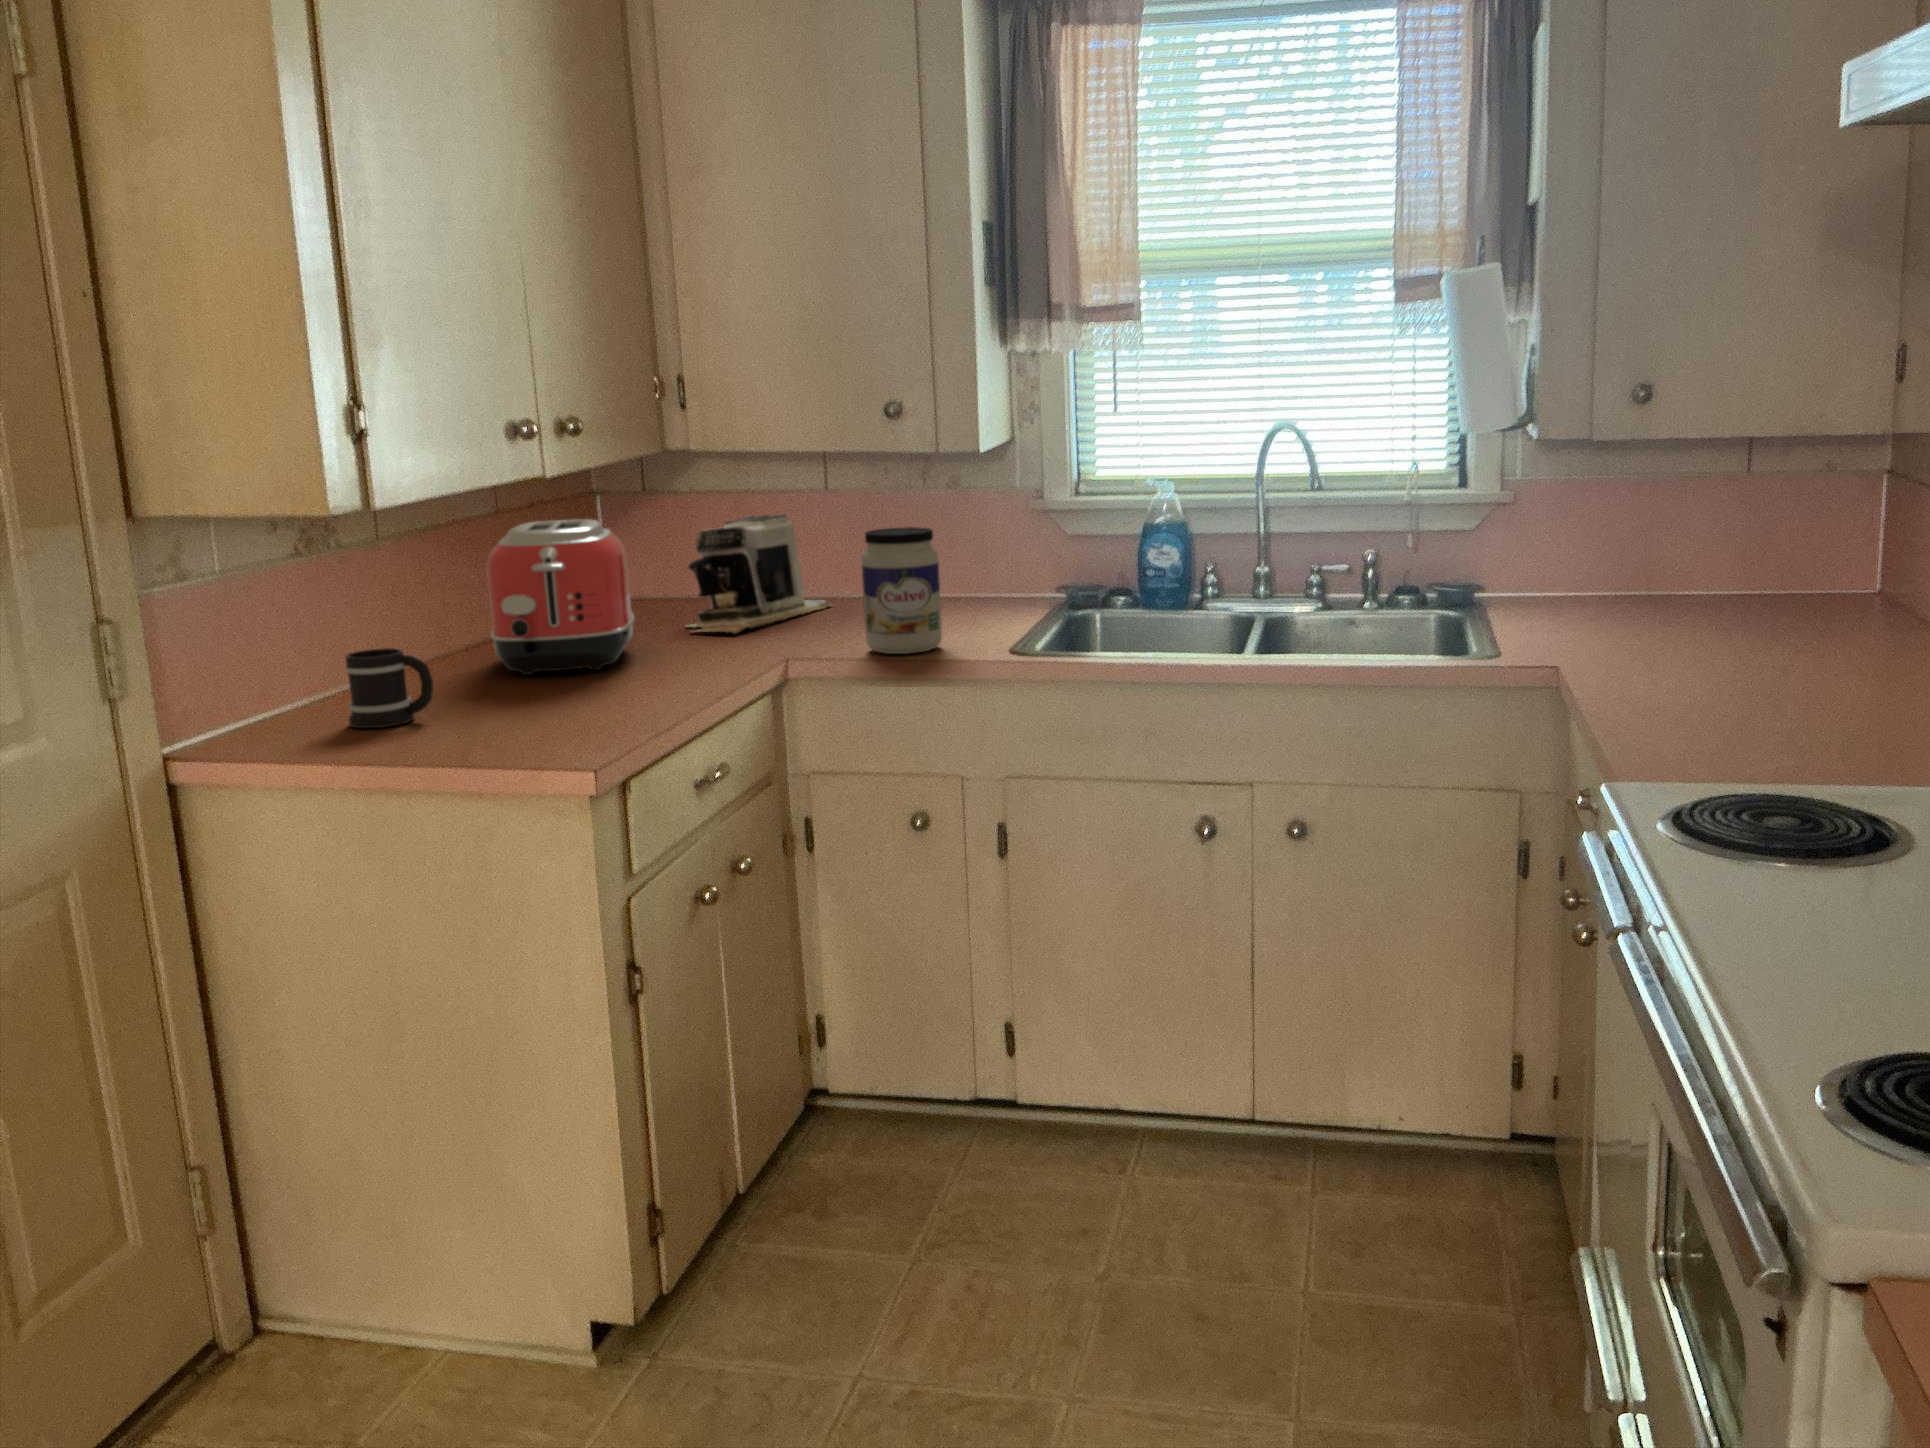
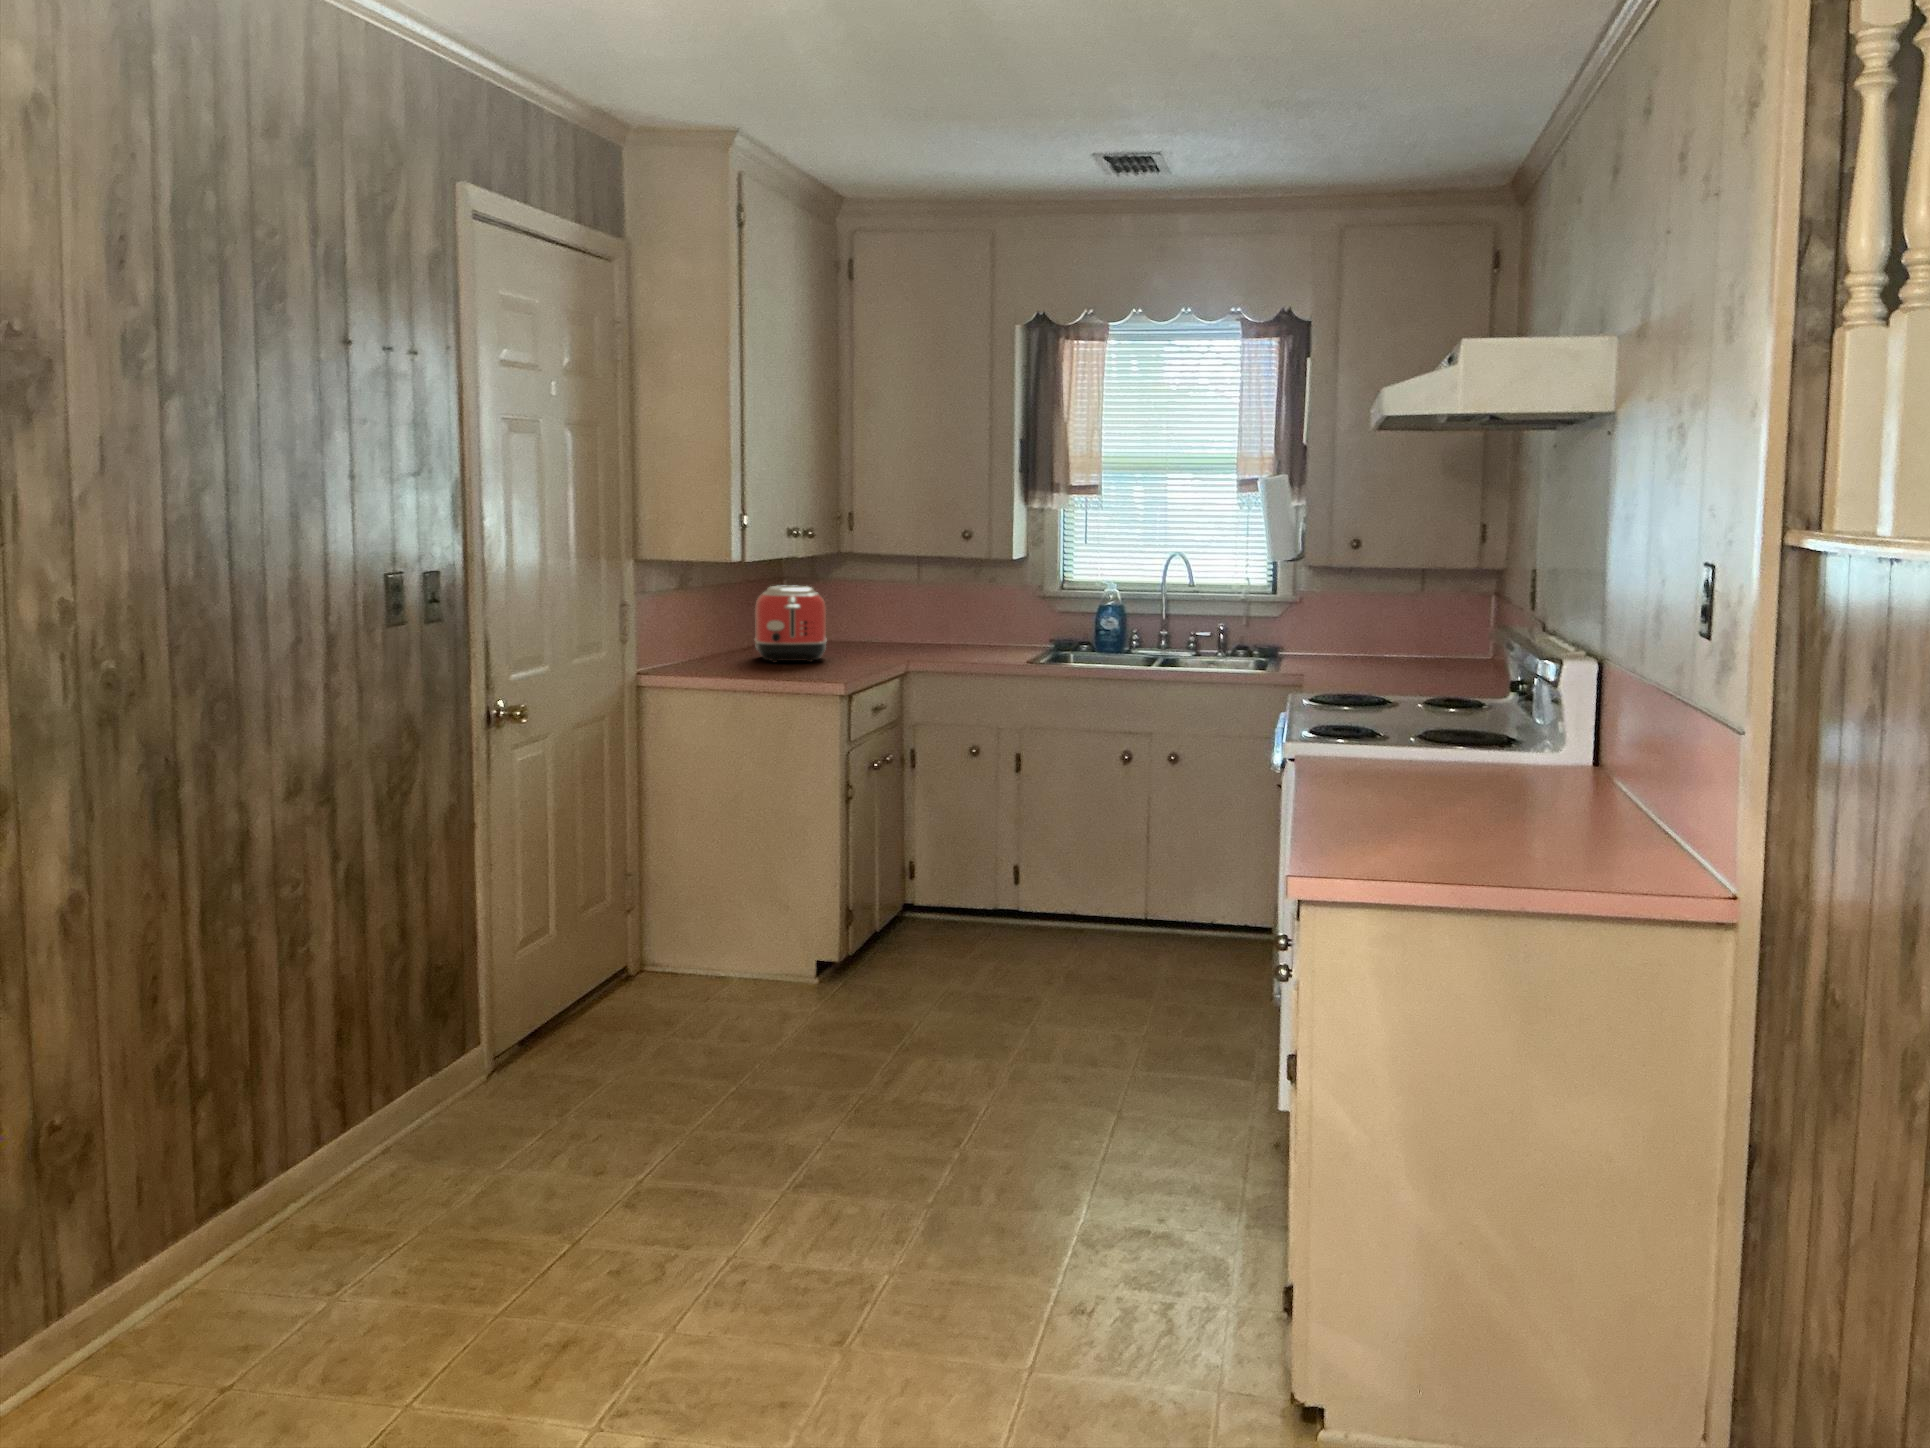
coffee maker: present [689,514,831,633] -> none [843,592,924,653]
jar: present [862,527,942,654] -> none [949,598,989,662]
mug: present [345,648,433,728] -> none [704,639,746,676]

